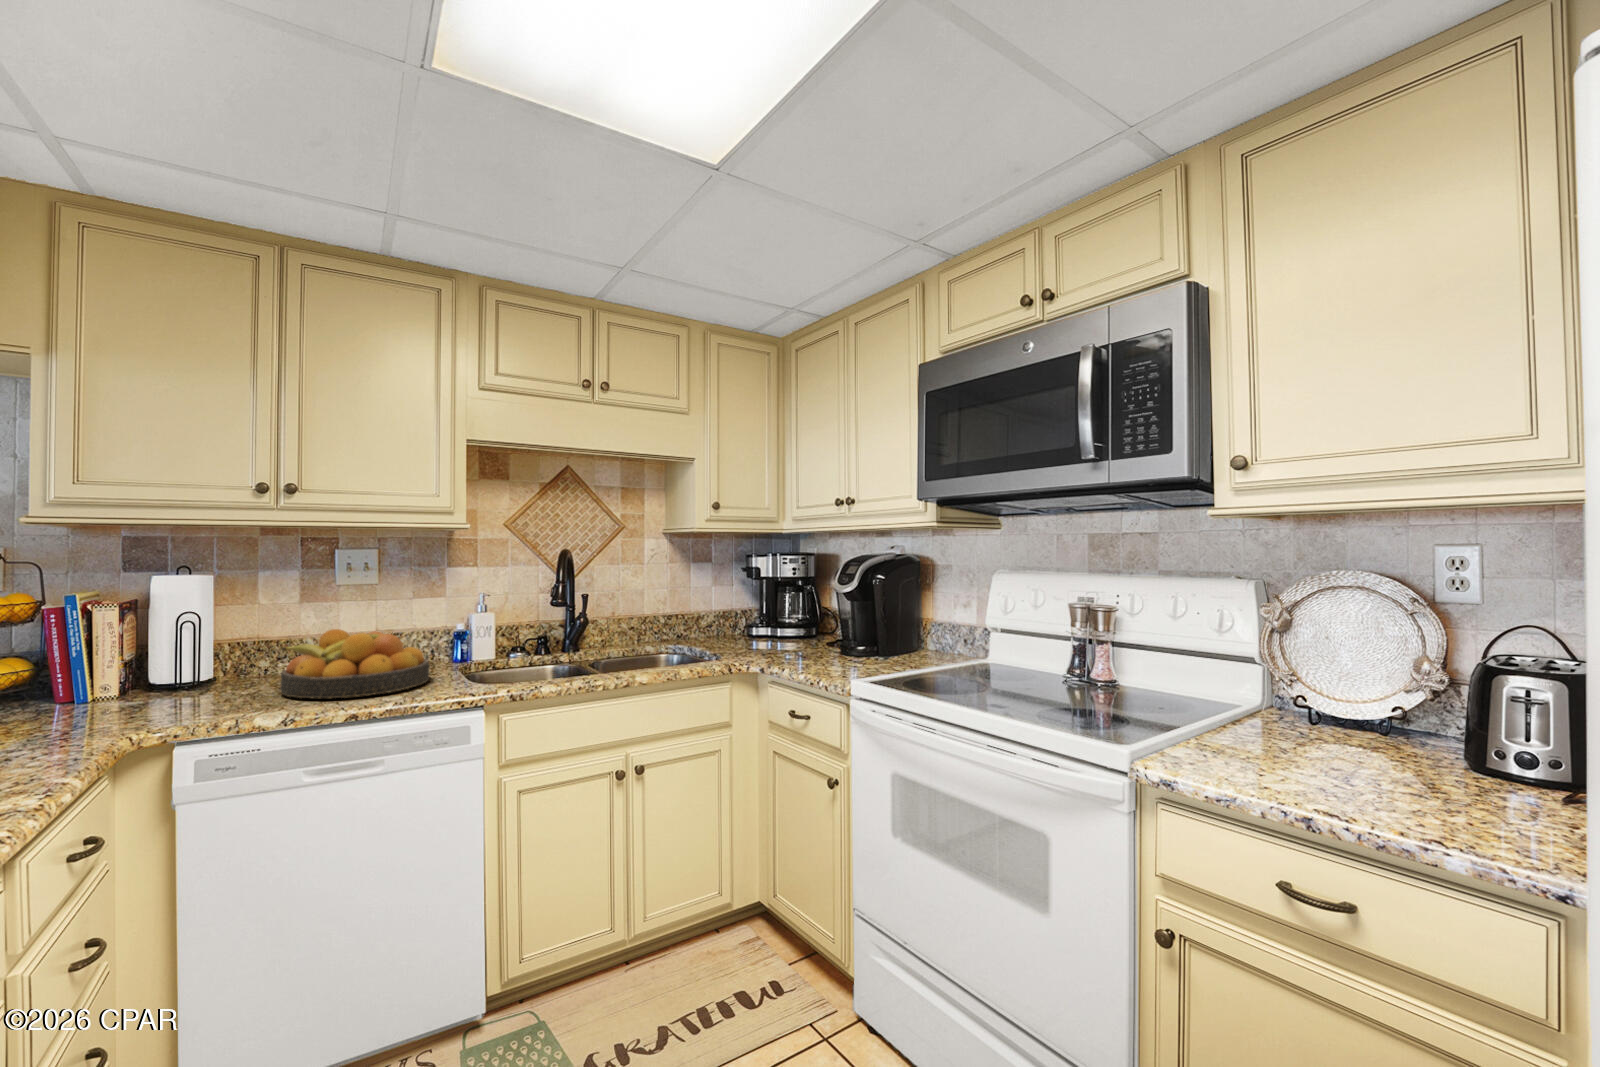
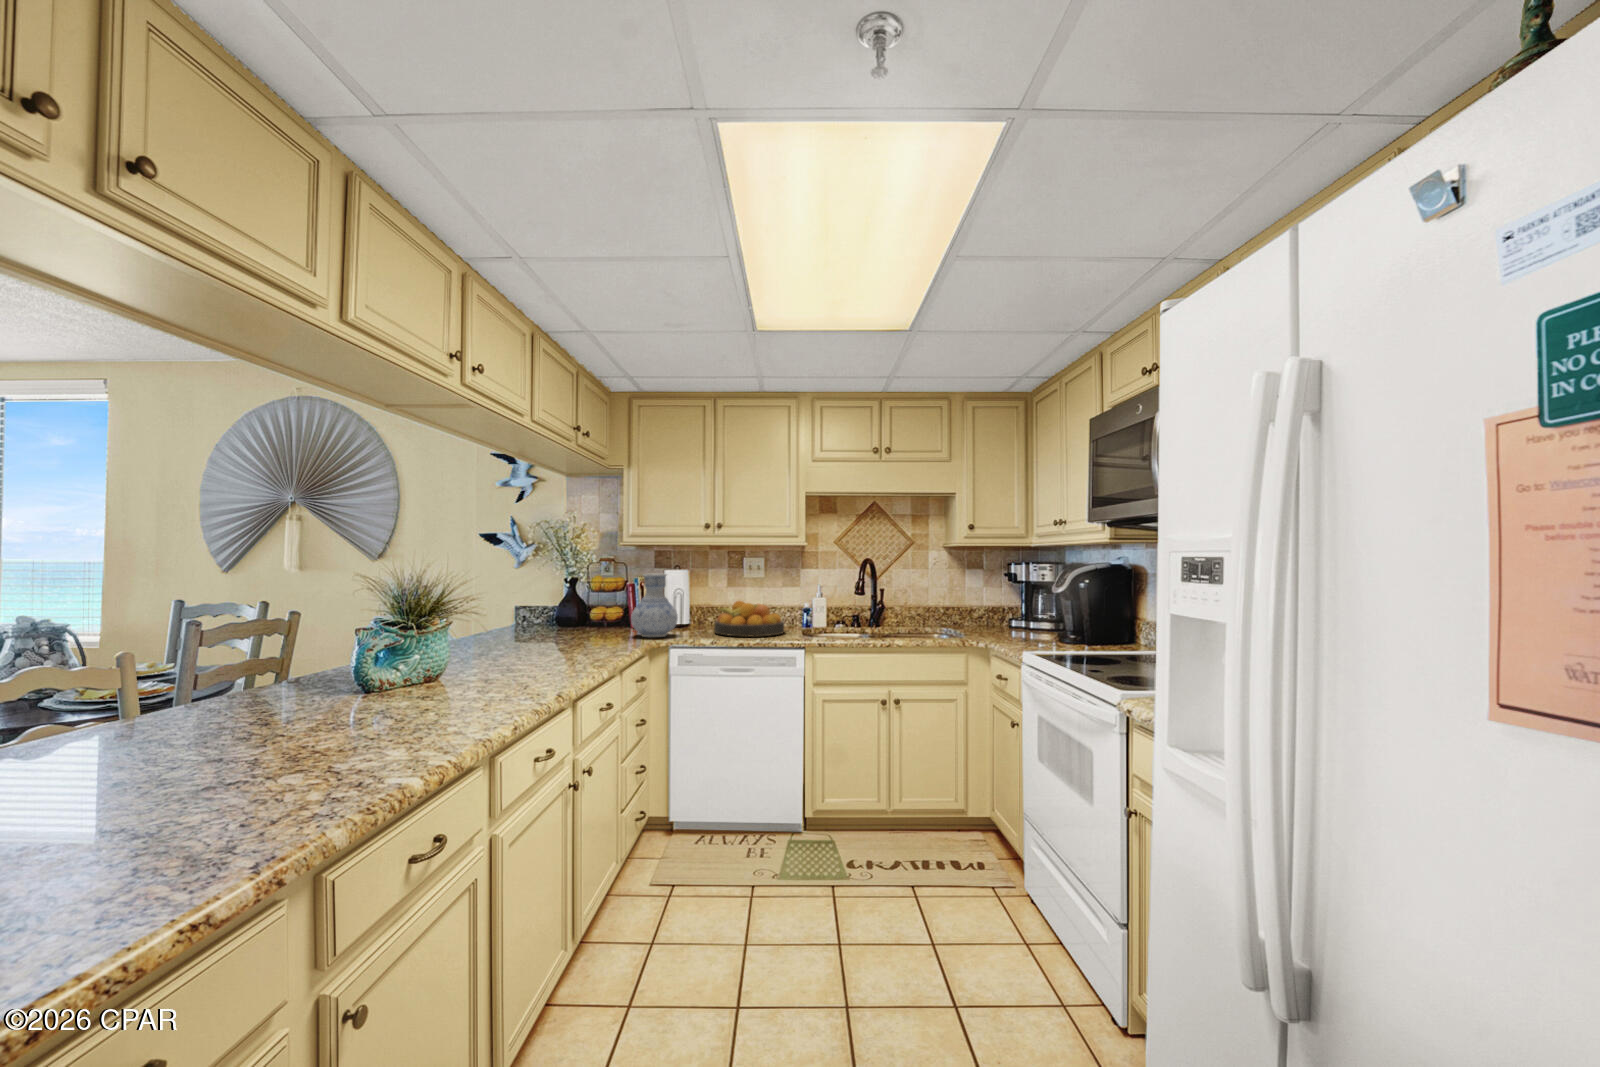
vase: none [55,586,191,727] -> present [631,574,678,637]

